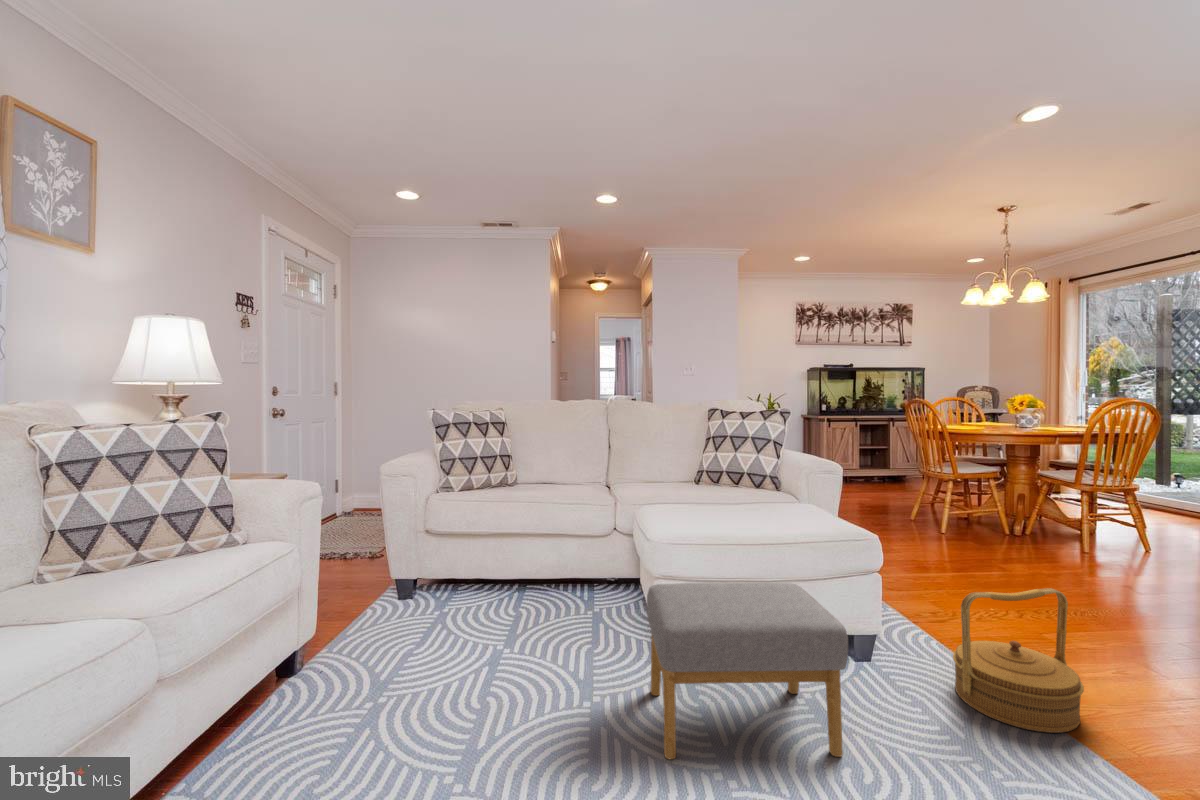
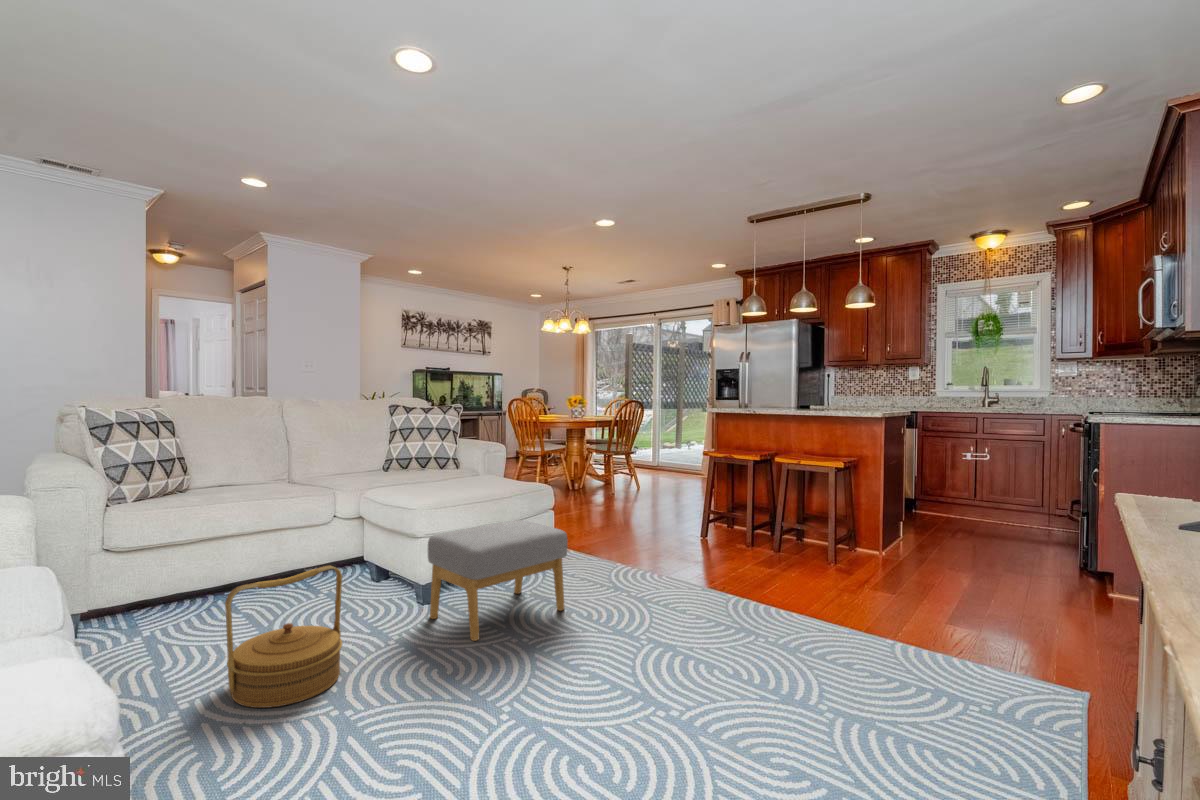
basket: present [953,588,1084,733] -> present [225,566,342,708]

